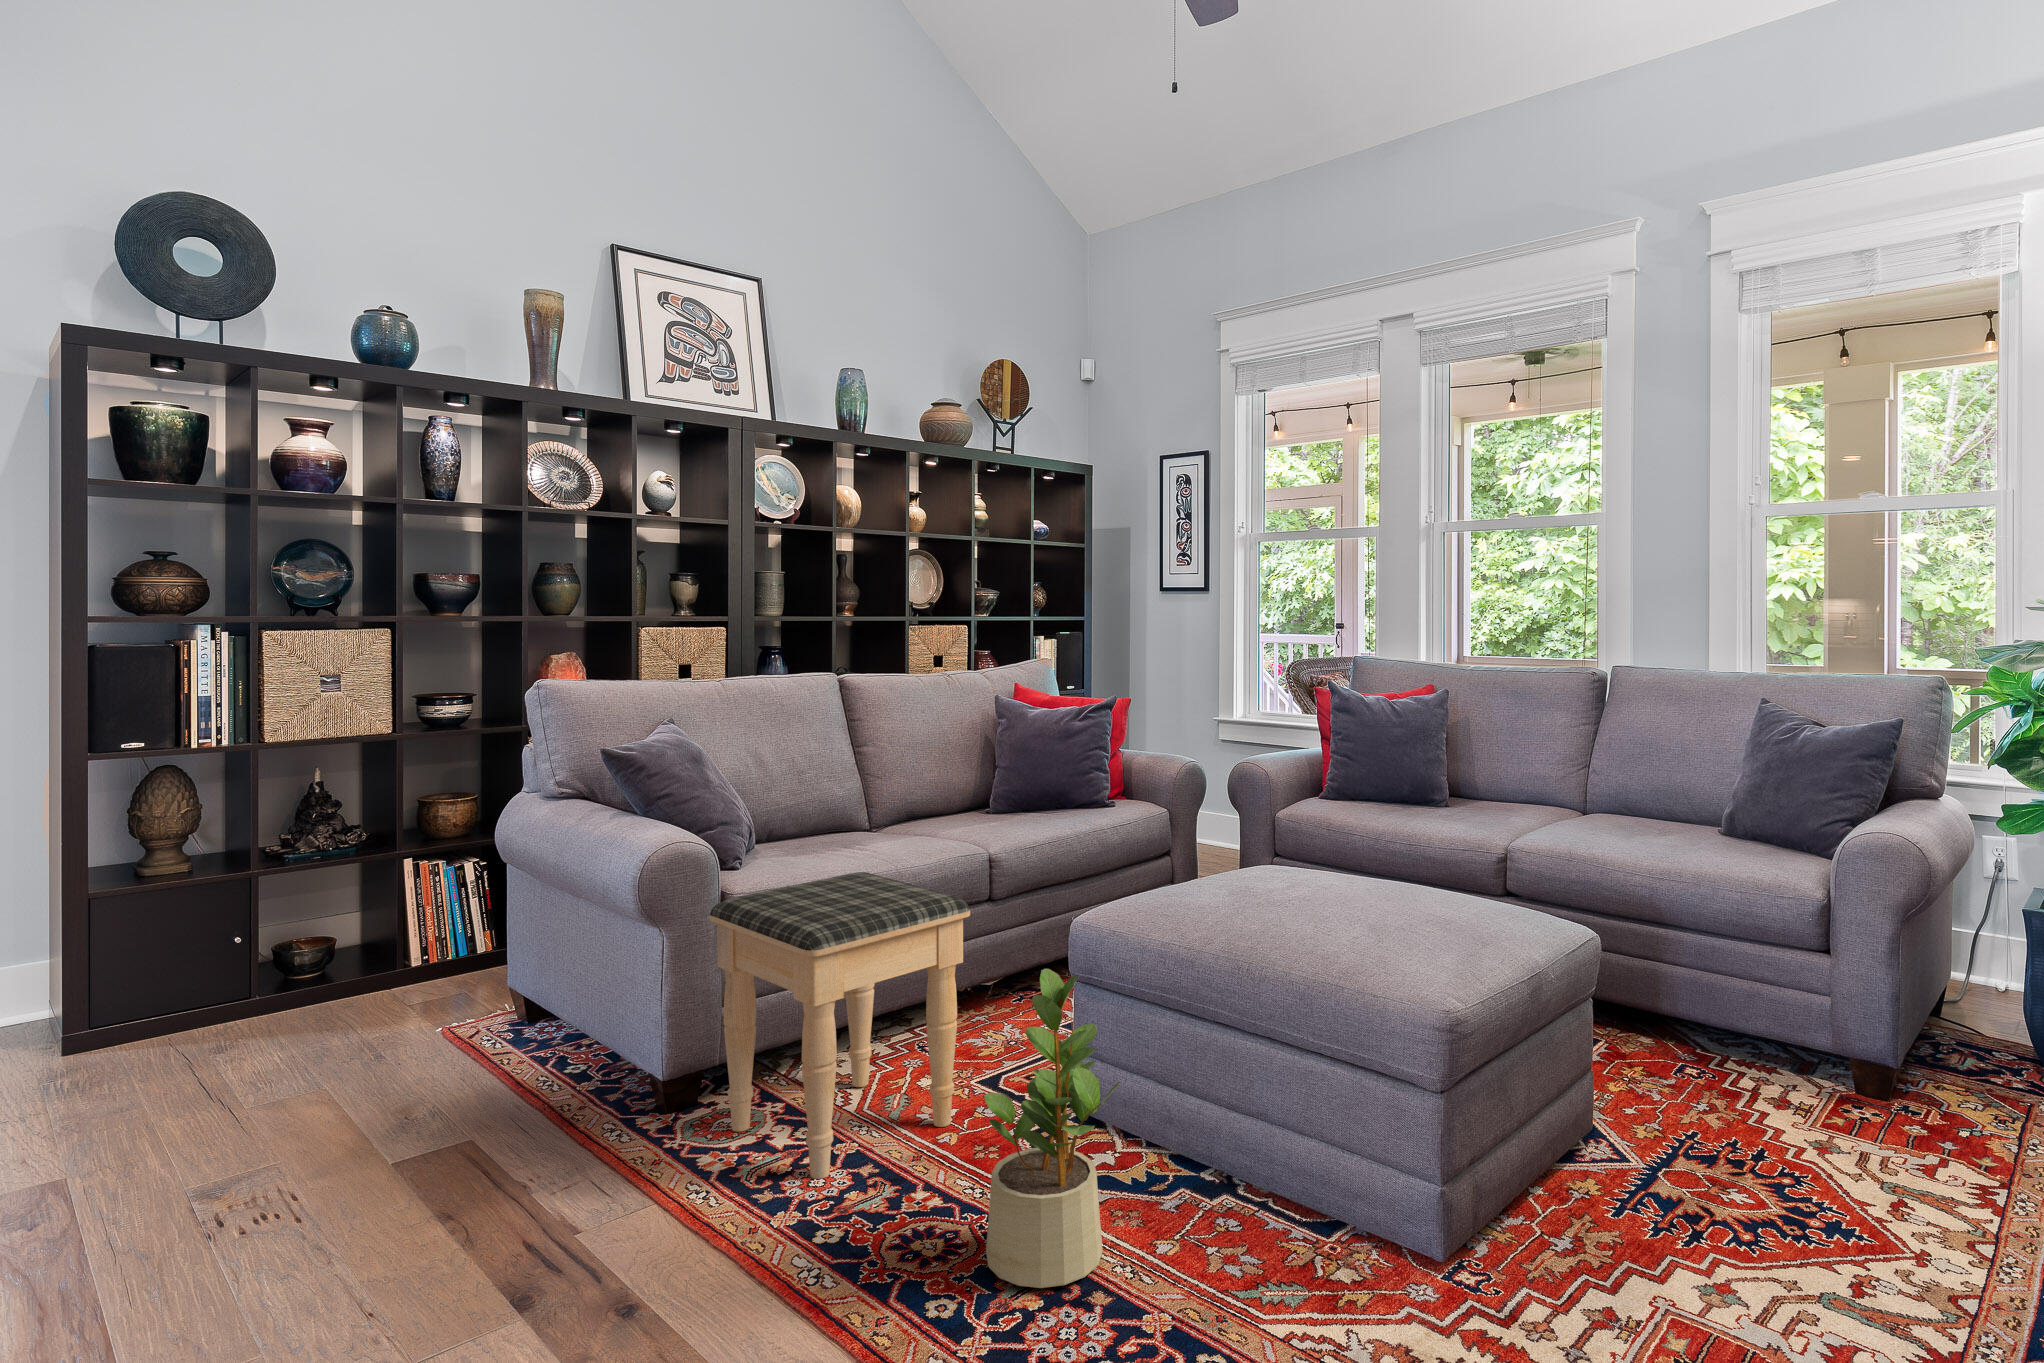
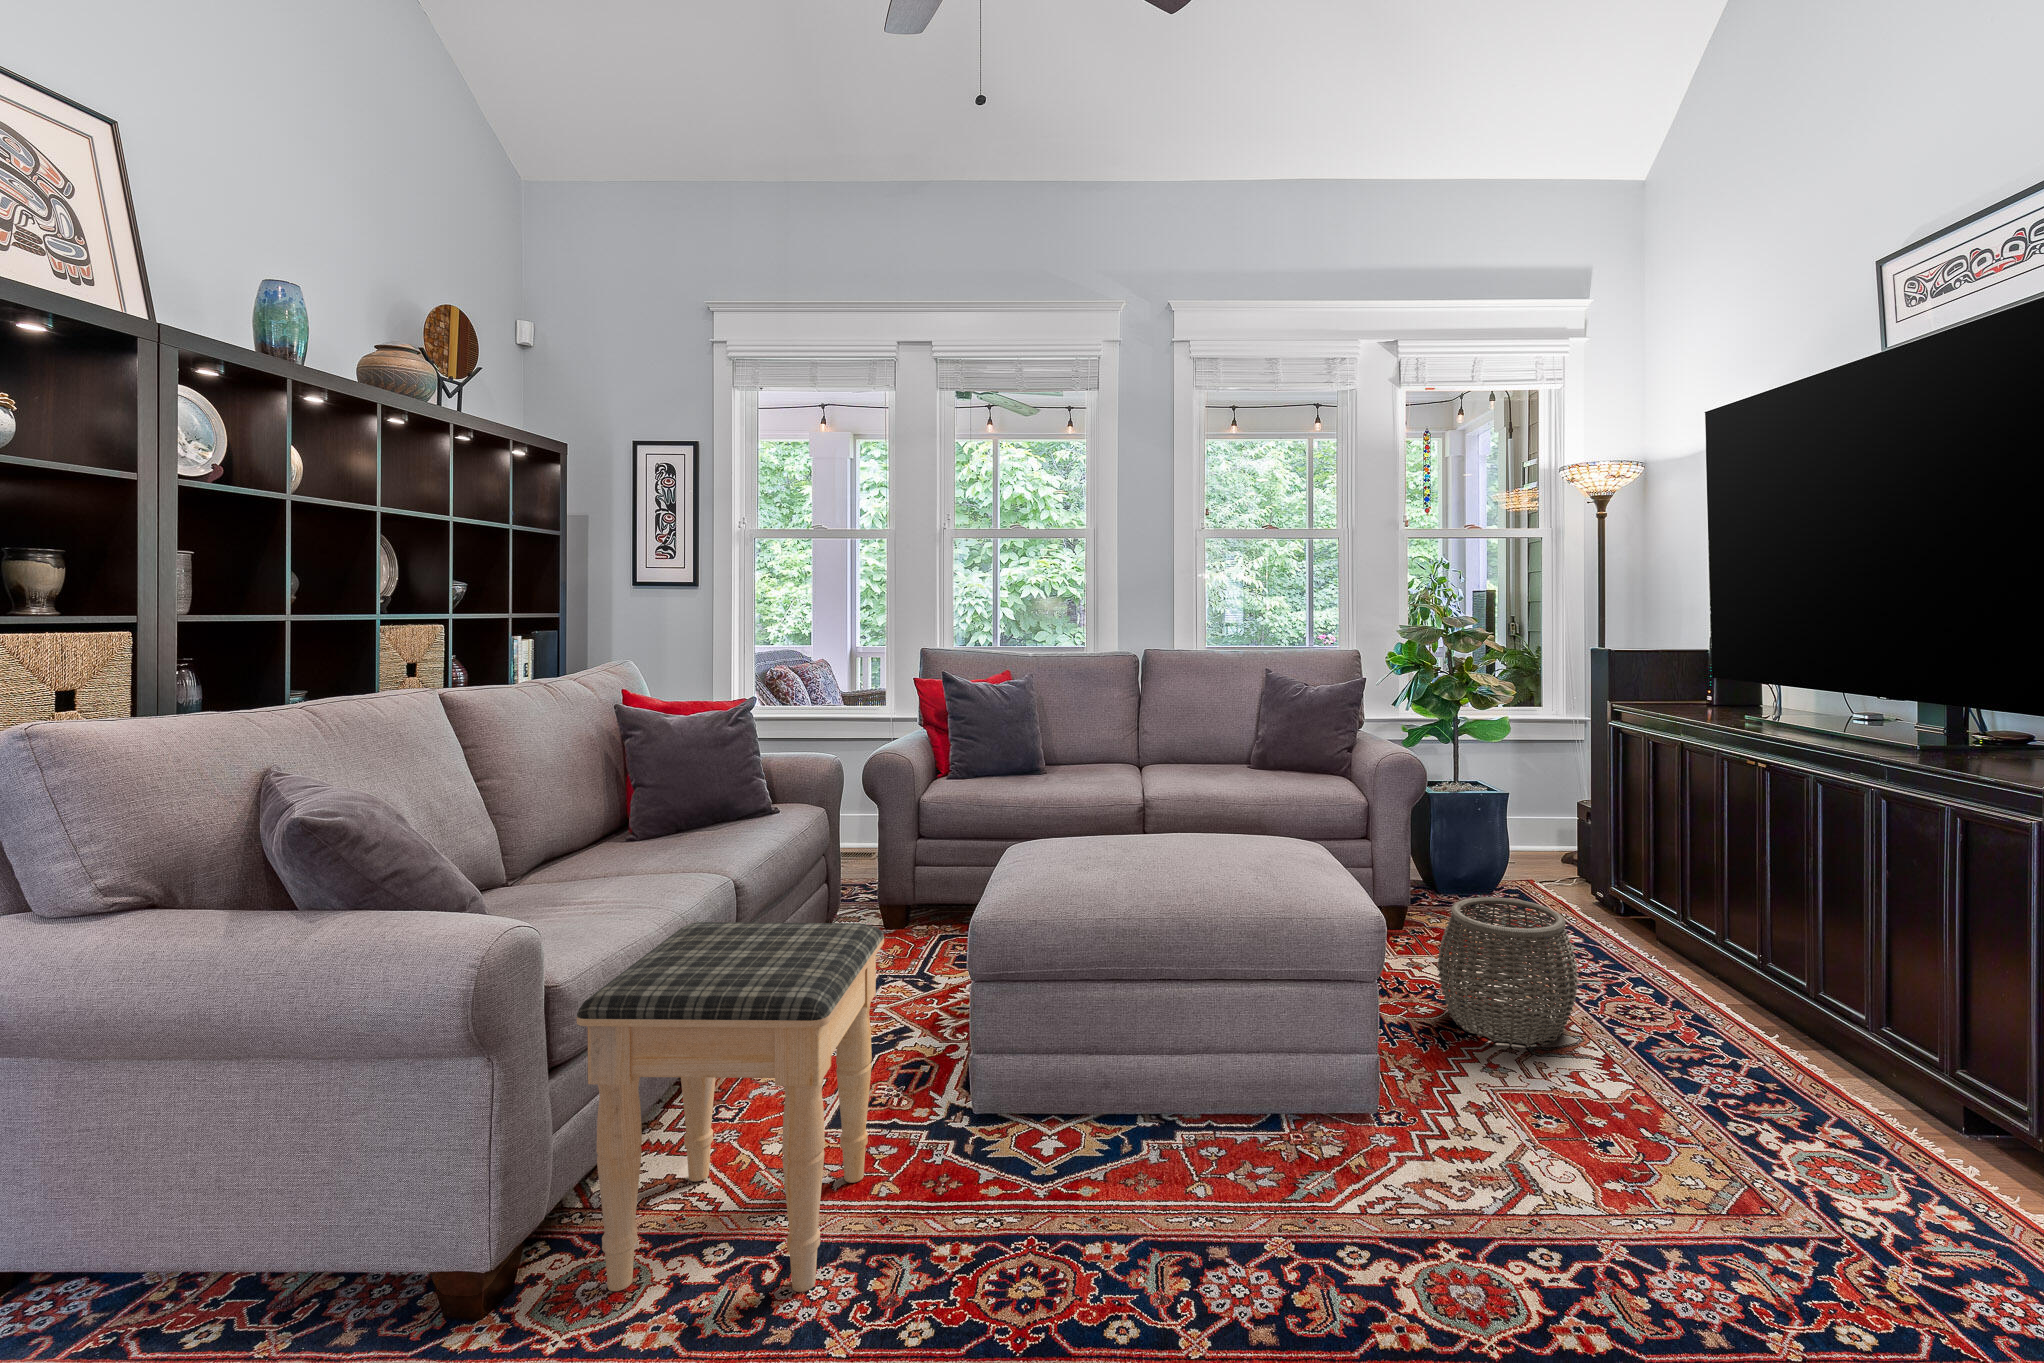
potted plant: present [985,968,1120,1288] -> none [1064,962,1211,1283]
woven basket: none [1721,1051,1961,1298] -> present [1437,897,1579,1046]

